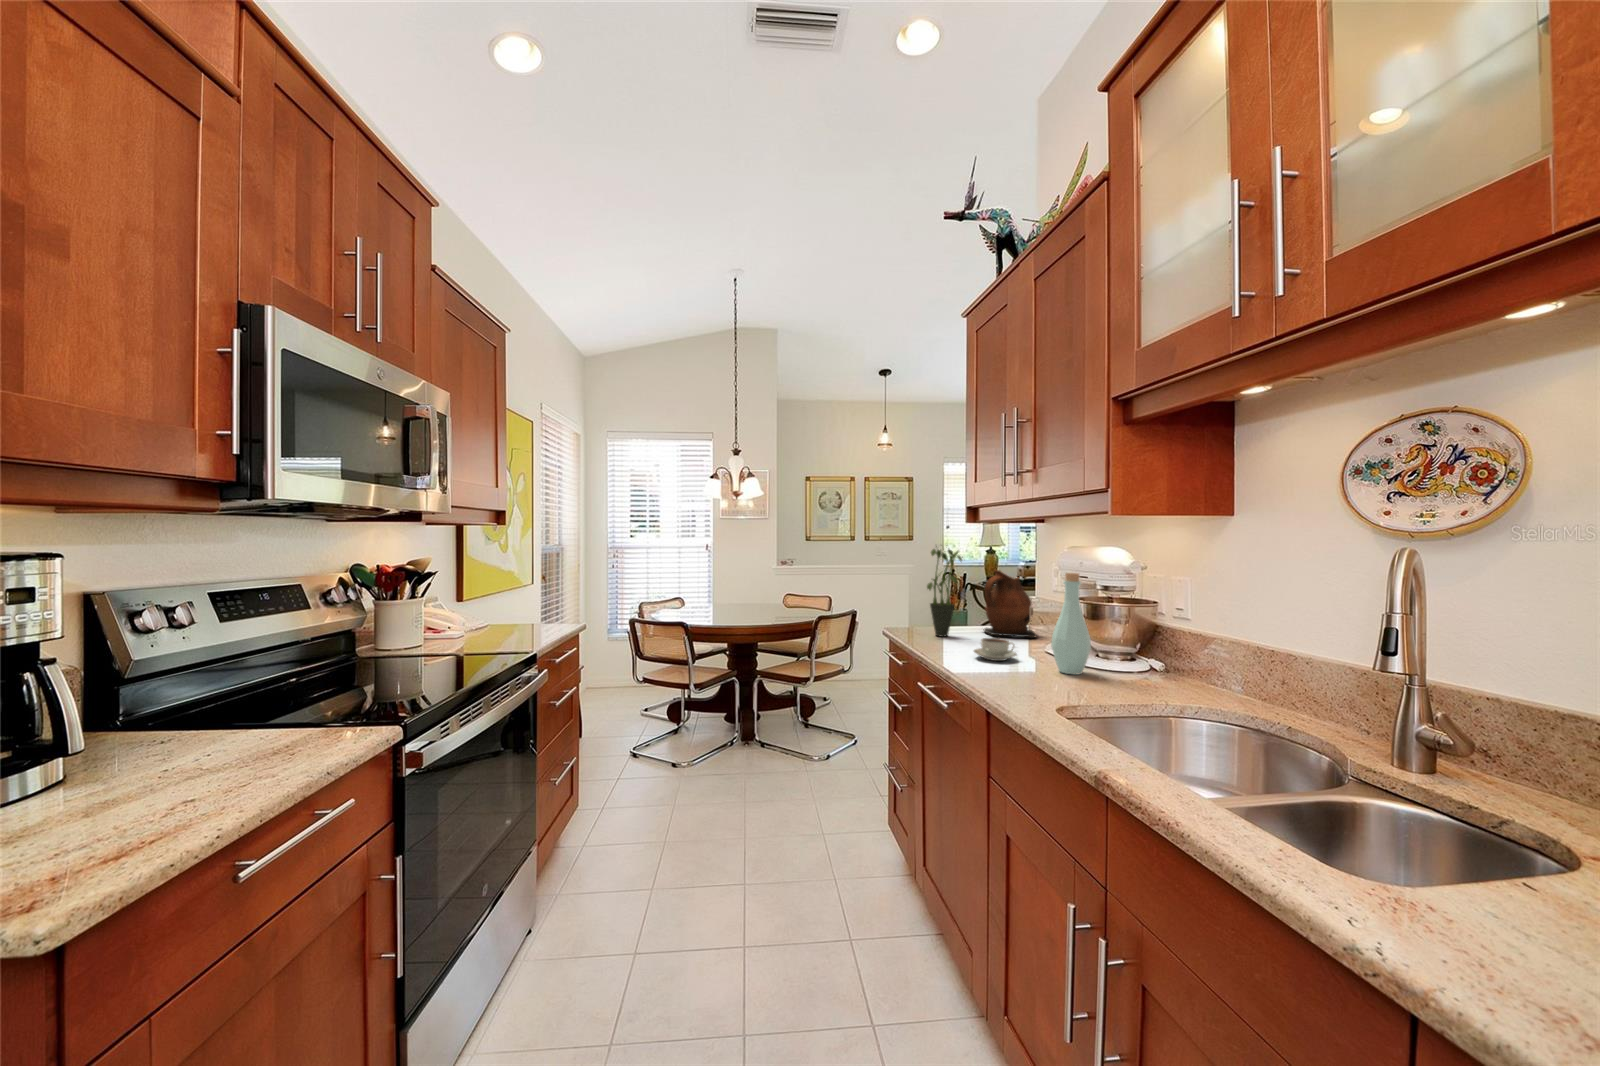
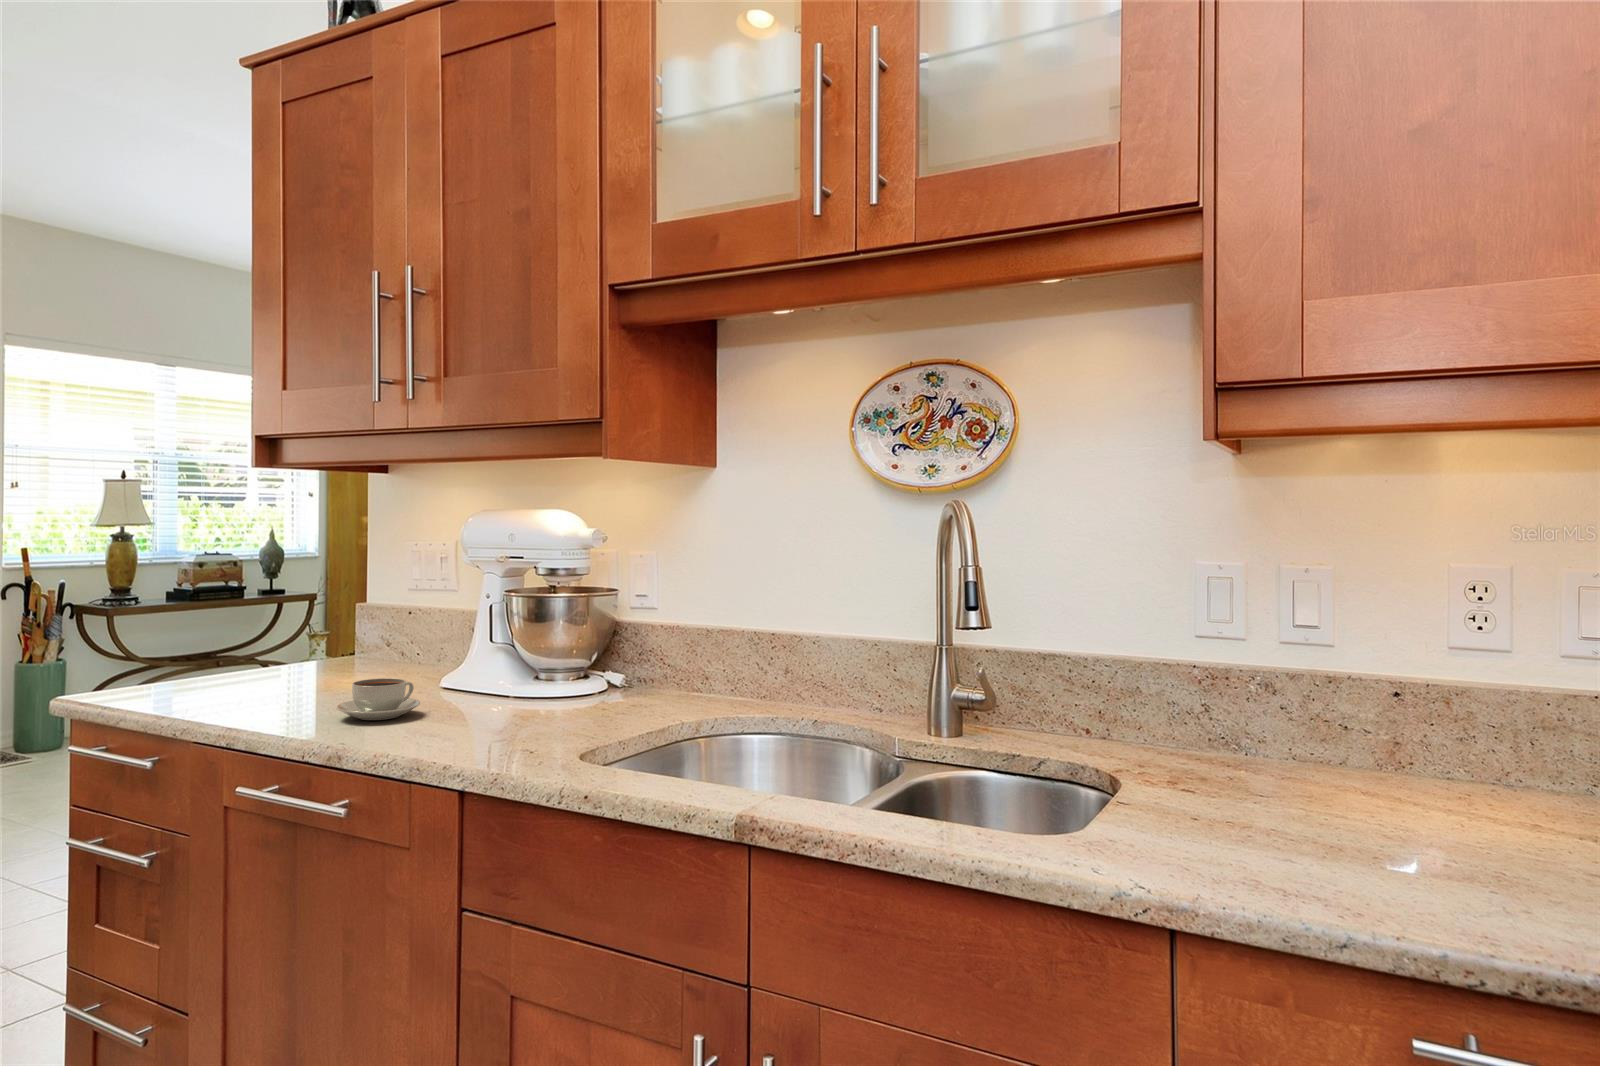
potted plant: present [927,546,963,637] -> none [181,508,266,698]
ceramic pitcher: present [983,570,1037,638] -> none [276,558,394,680]
bottle: present [1051,573,1091,674] -> none [494,551,553,716]

